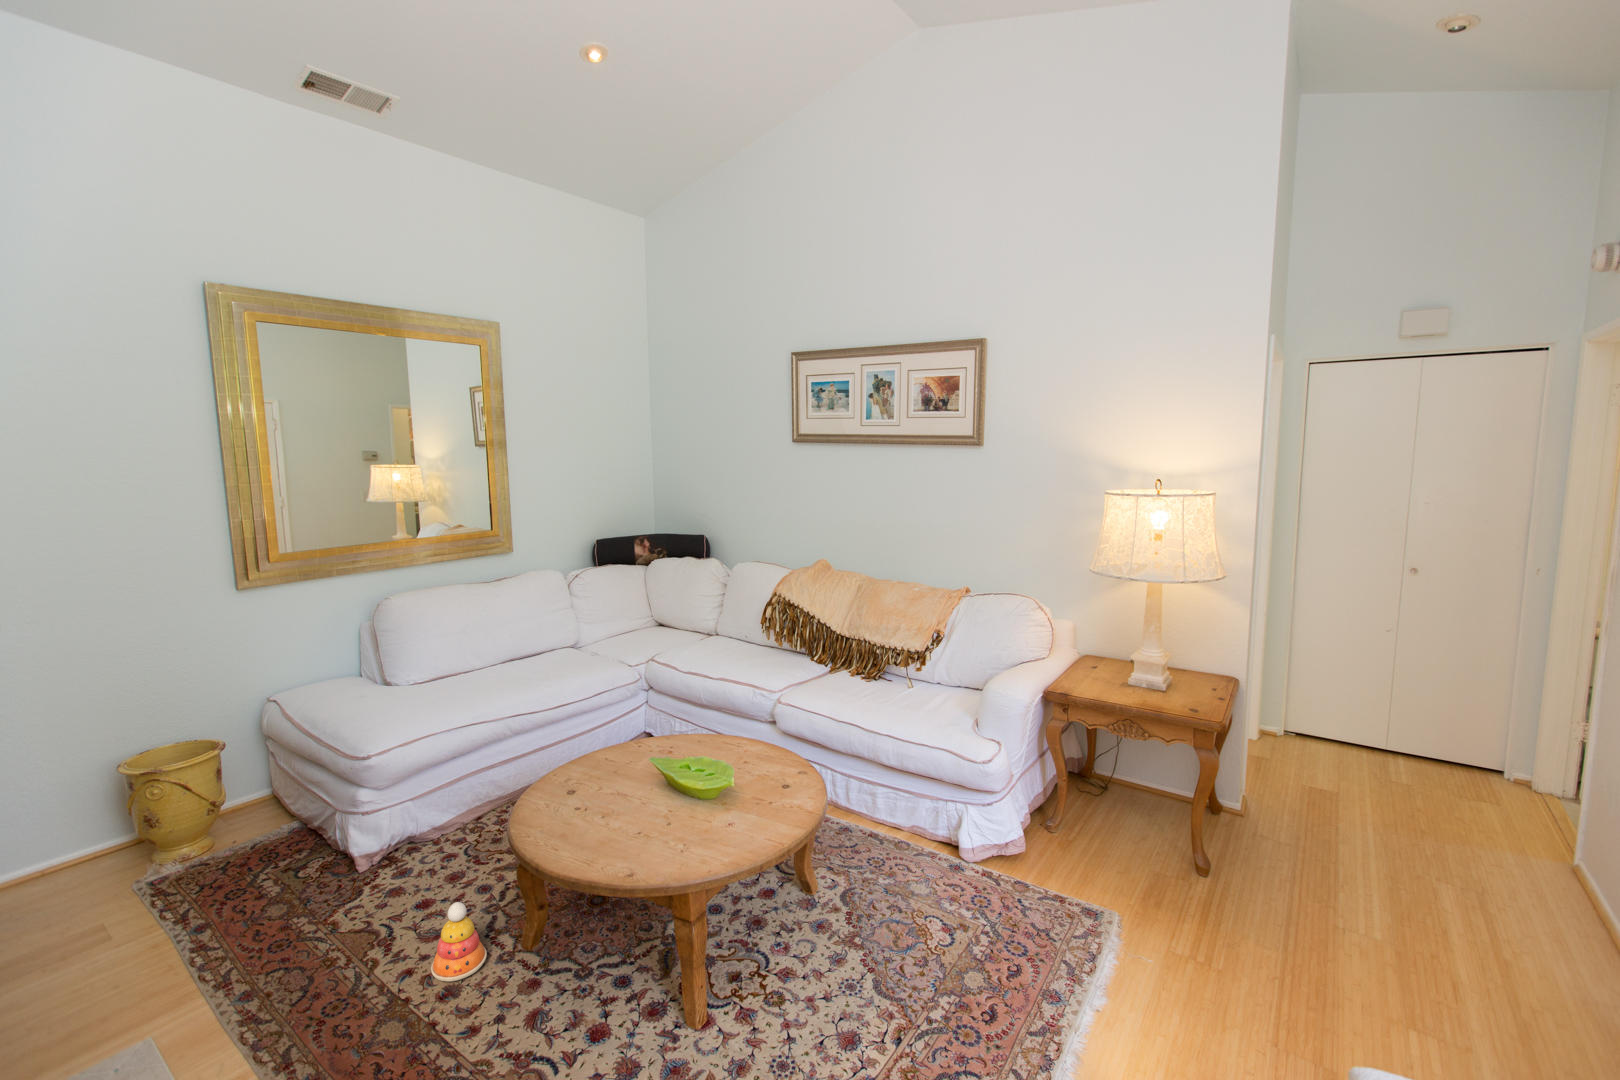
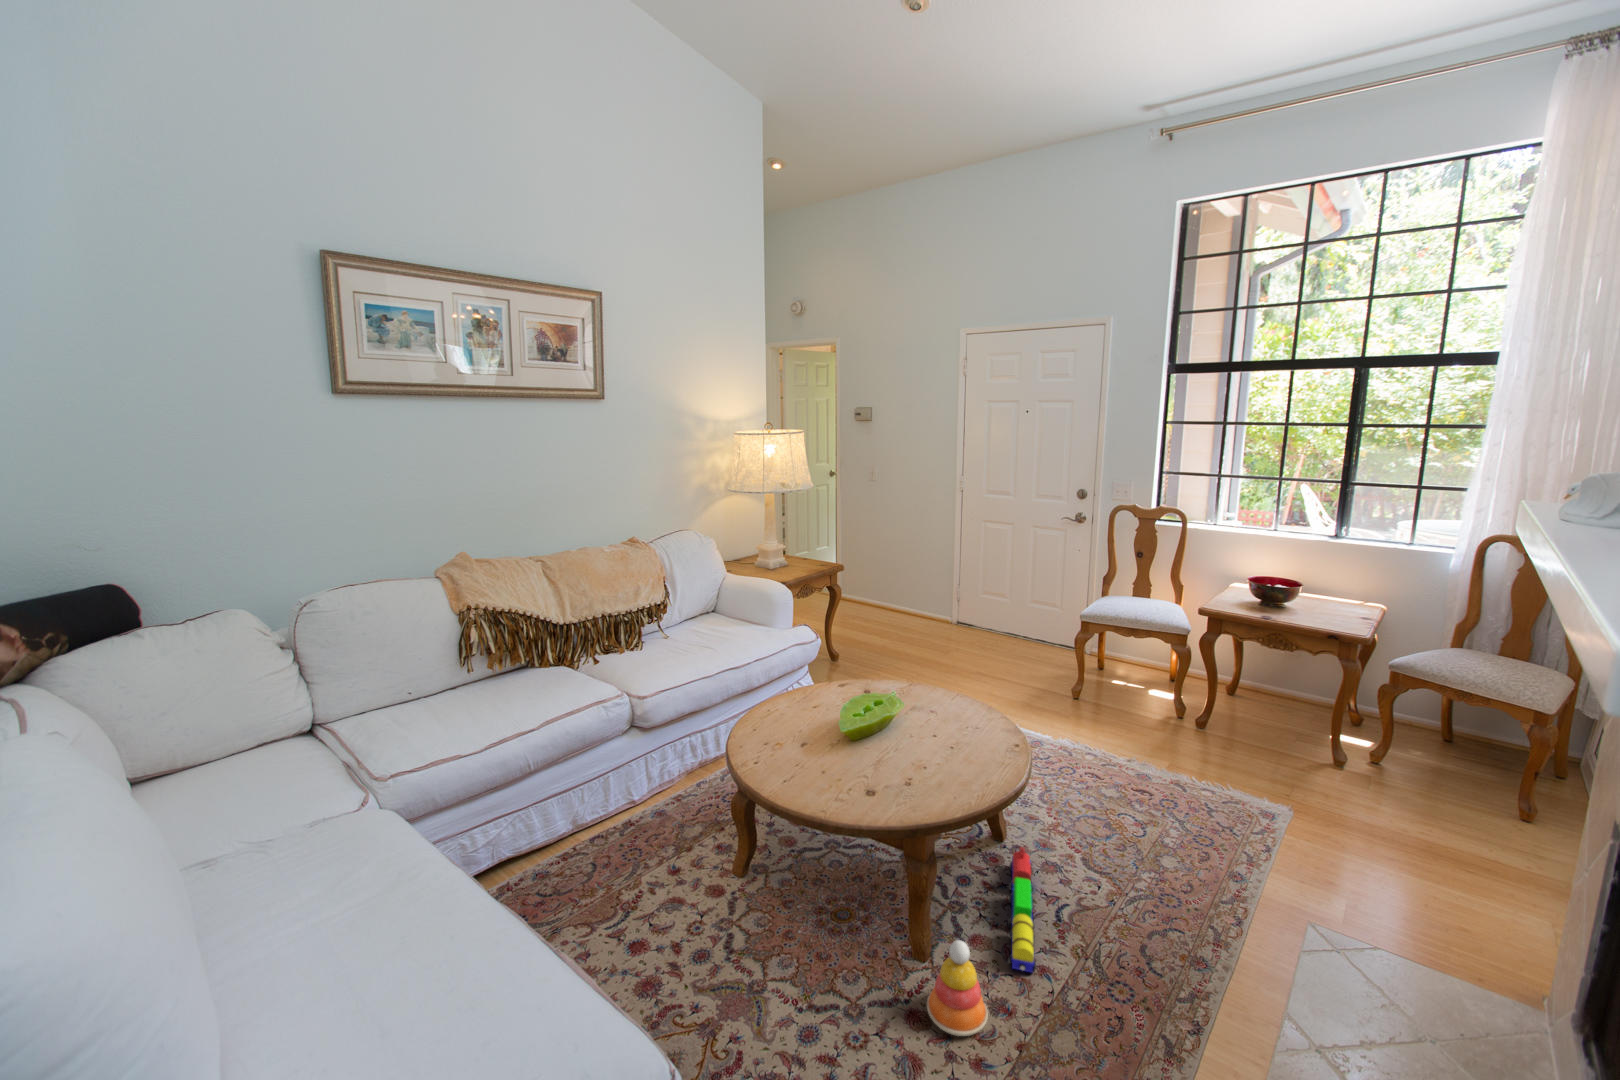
toy train: none [473,988,646,1050] -> present [1008,847,1036,972]

